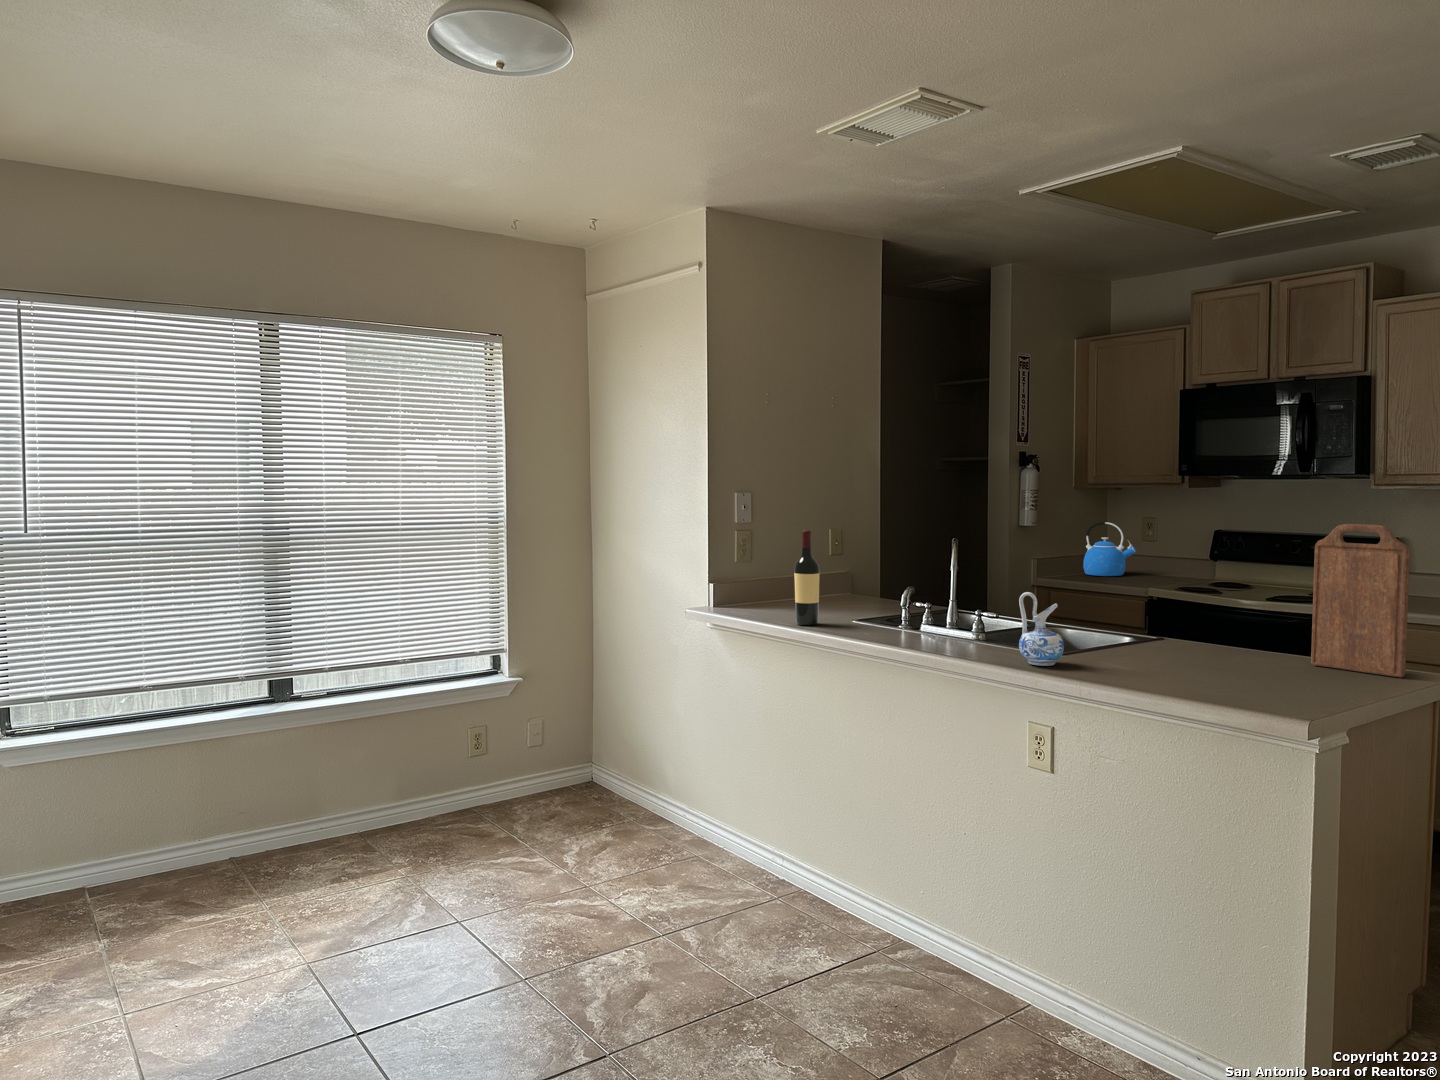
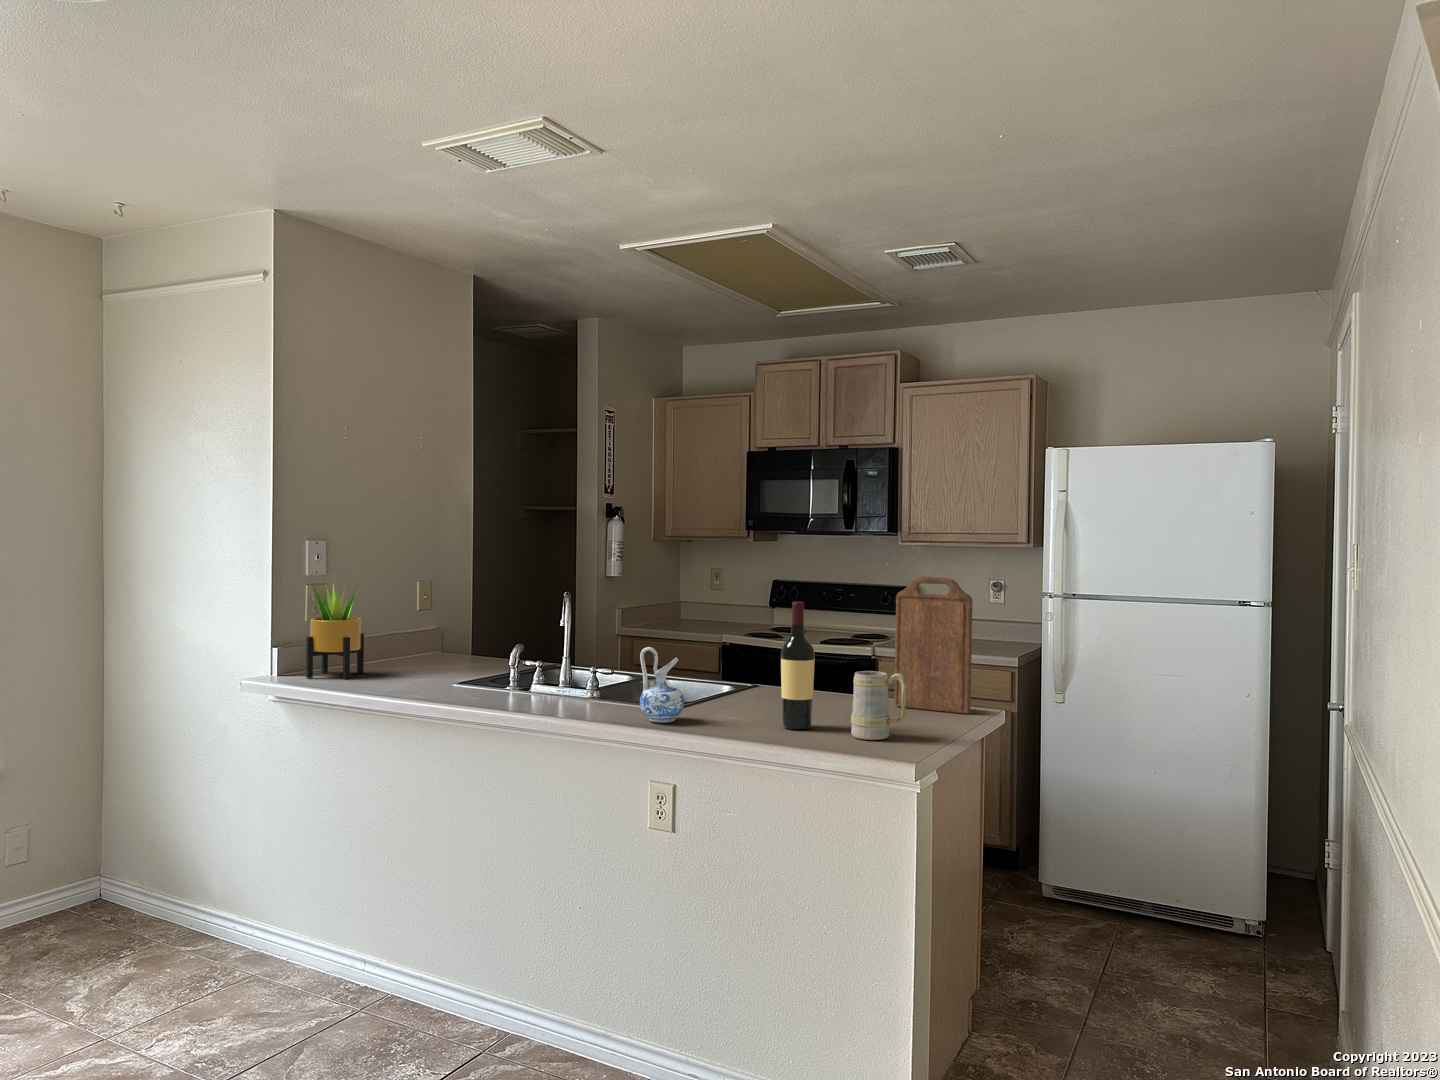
kettle: present [1083,521,1136,576] -> none [660,575,708,628]
potted plant: none [736,524,784,613] -> present [306,582,364,679]
wine bottle: present [794,530,820,625] -> present [781,602,815,730]
mug: none [1241,624,1307,697] -> present [851,671,907,740]

